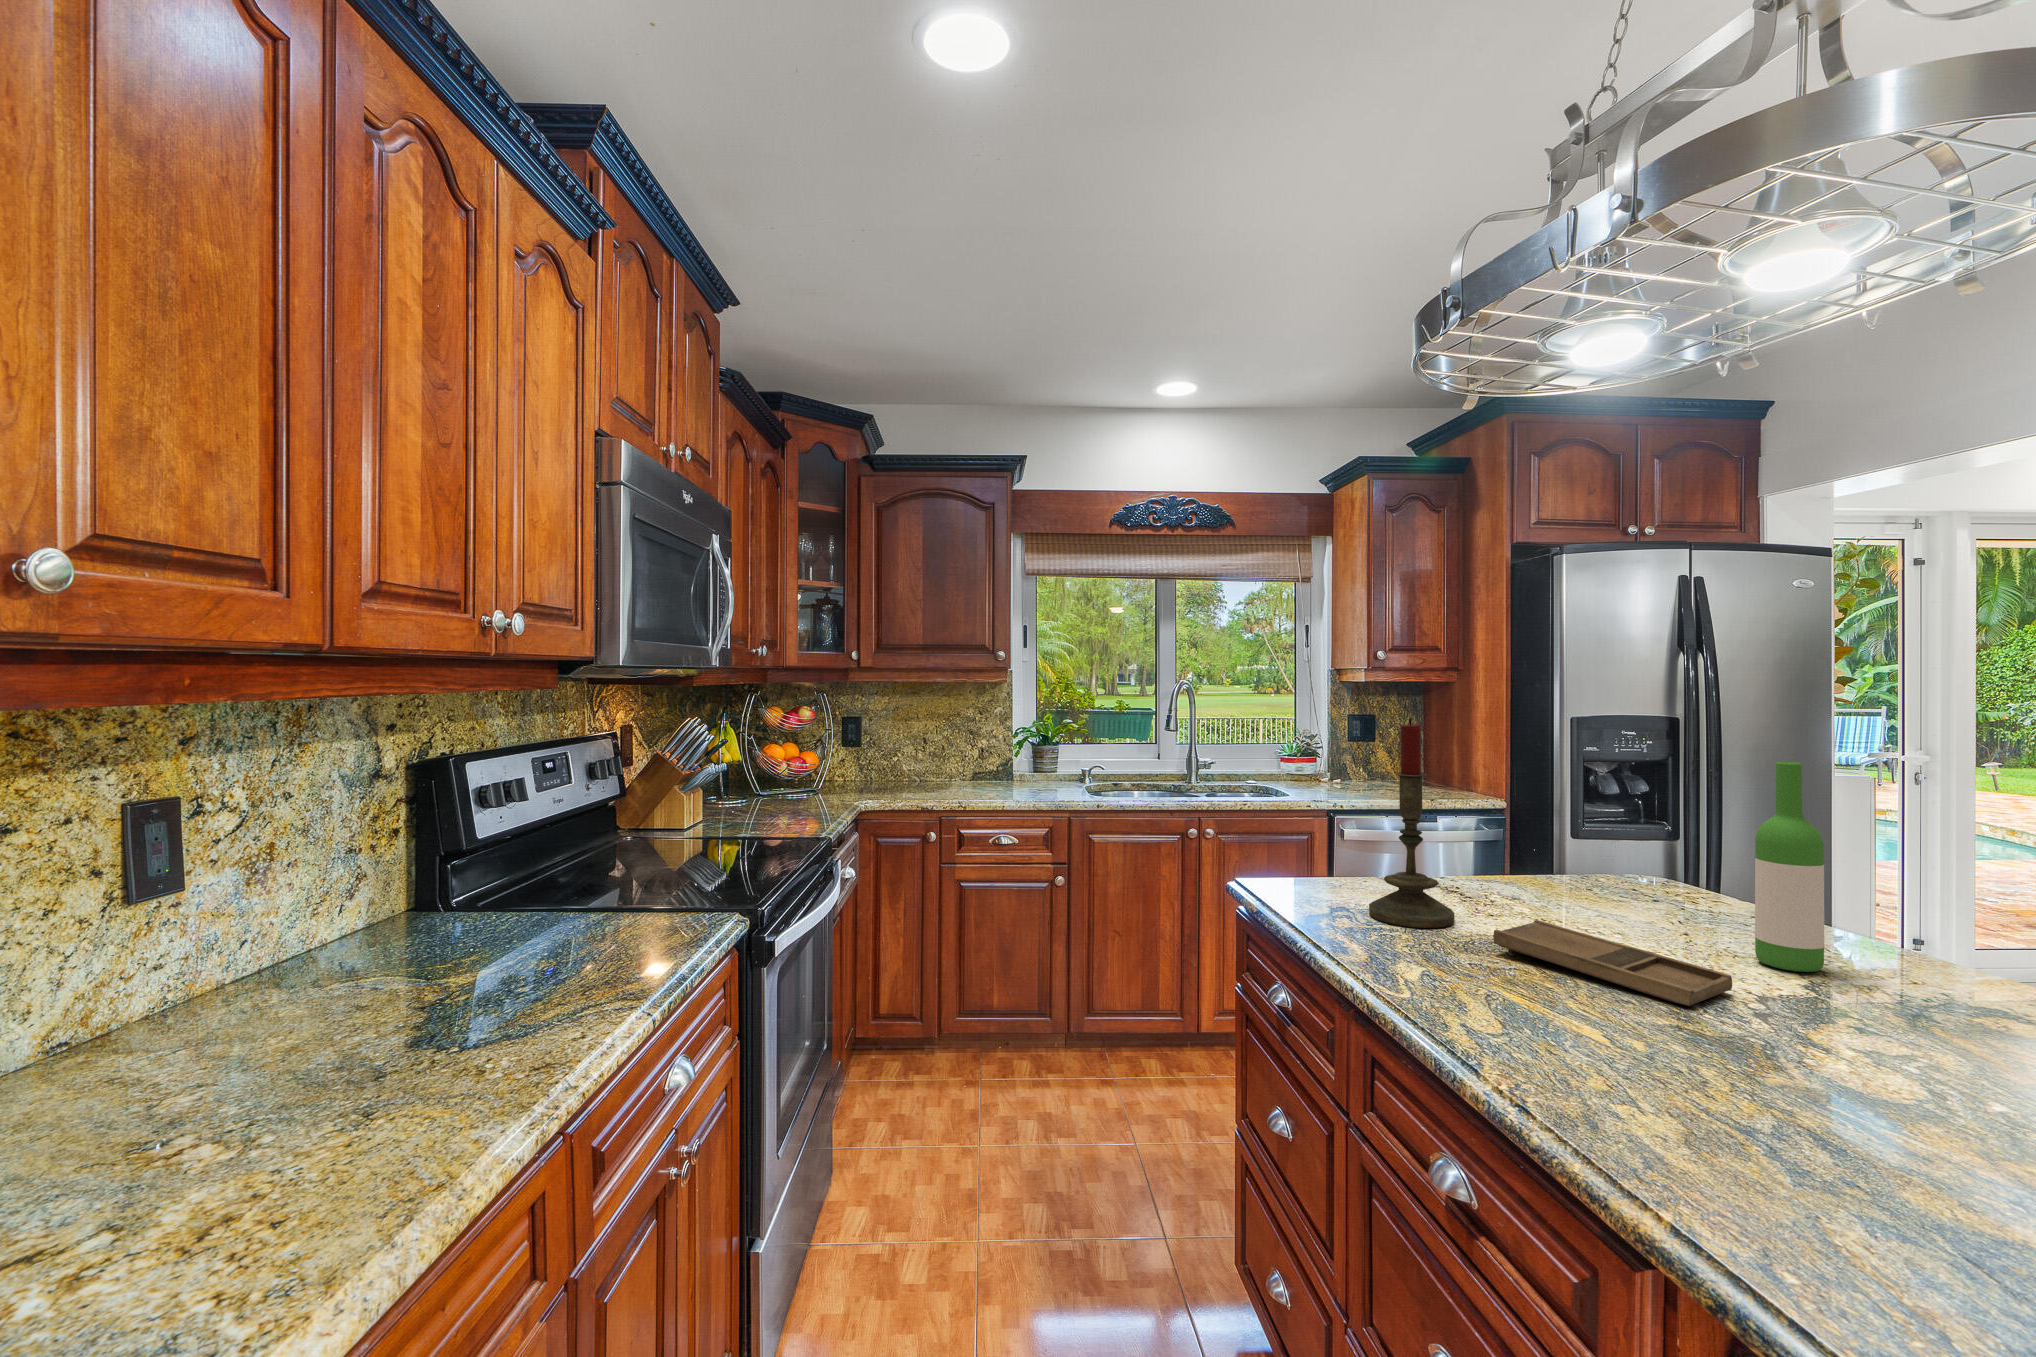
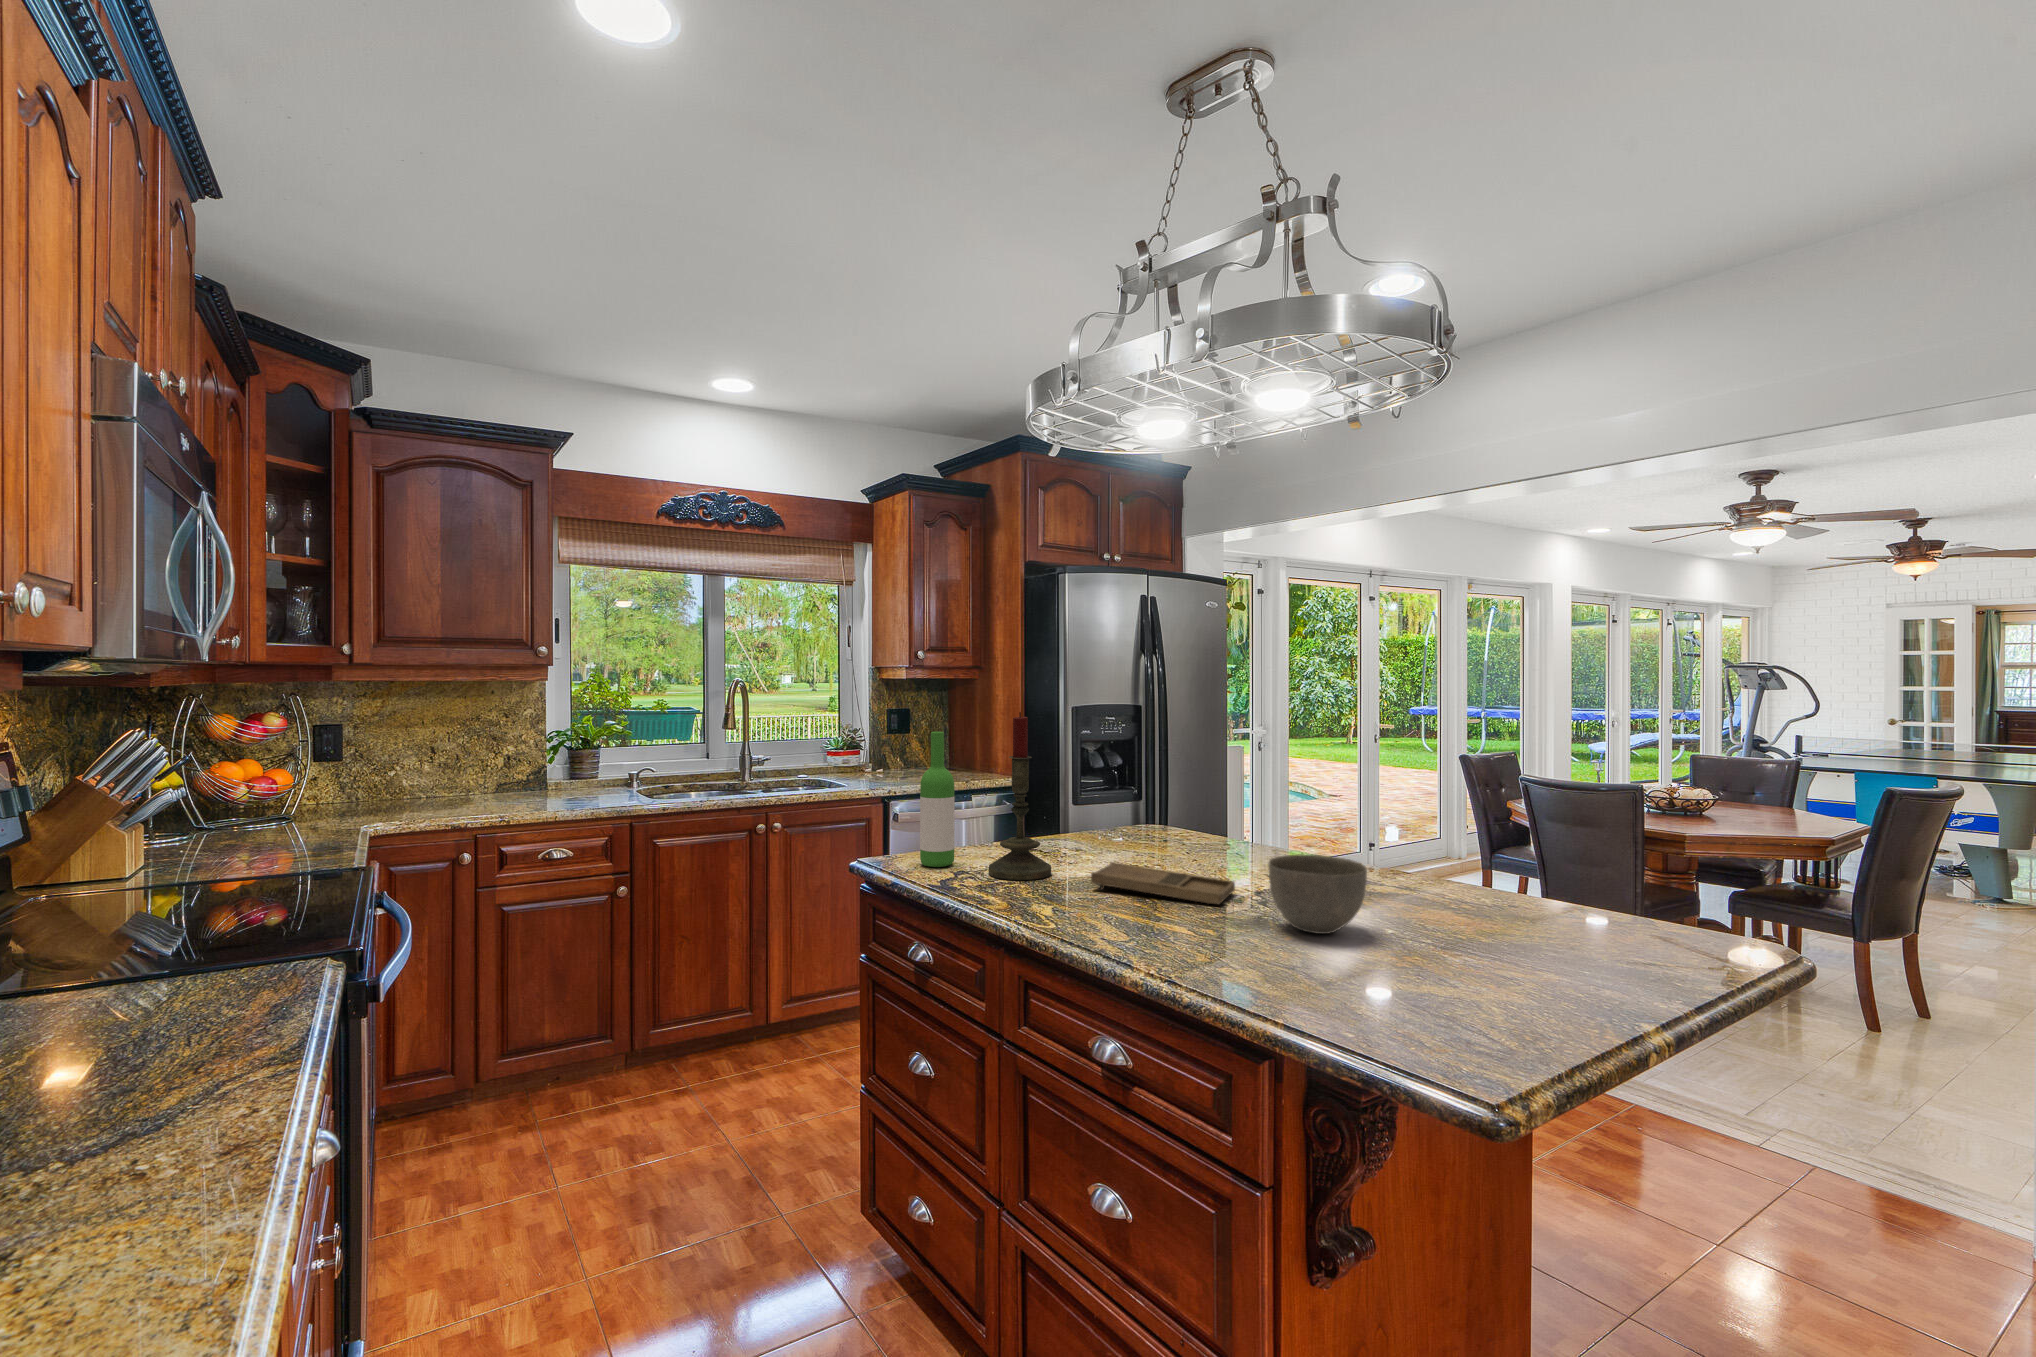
wine bottle: present [1755,762,1824,972] -> present [920,732,955,867]
bowl: none [1758,950,1967,1091] -> present [1268,854,1367,934]

